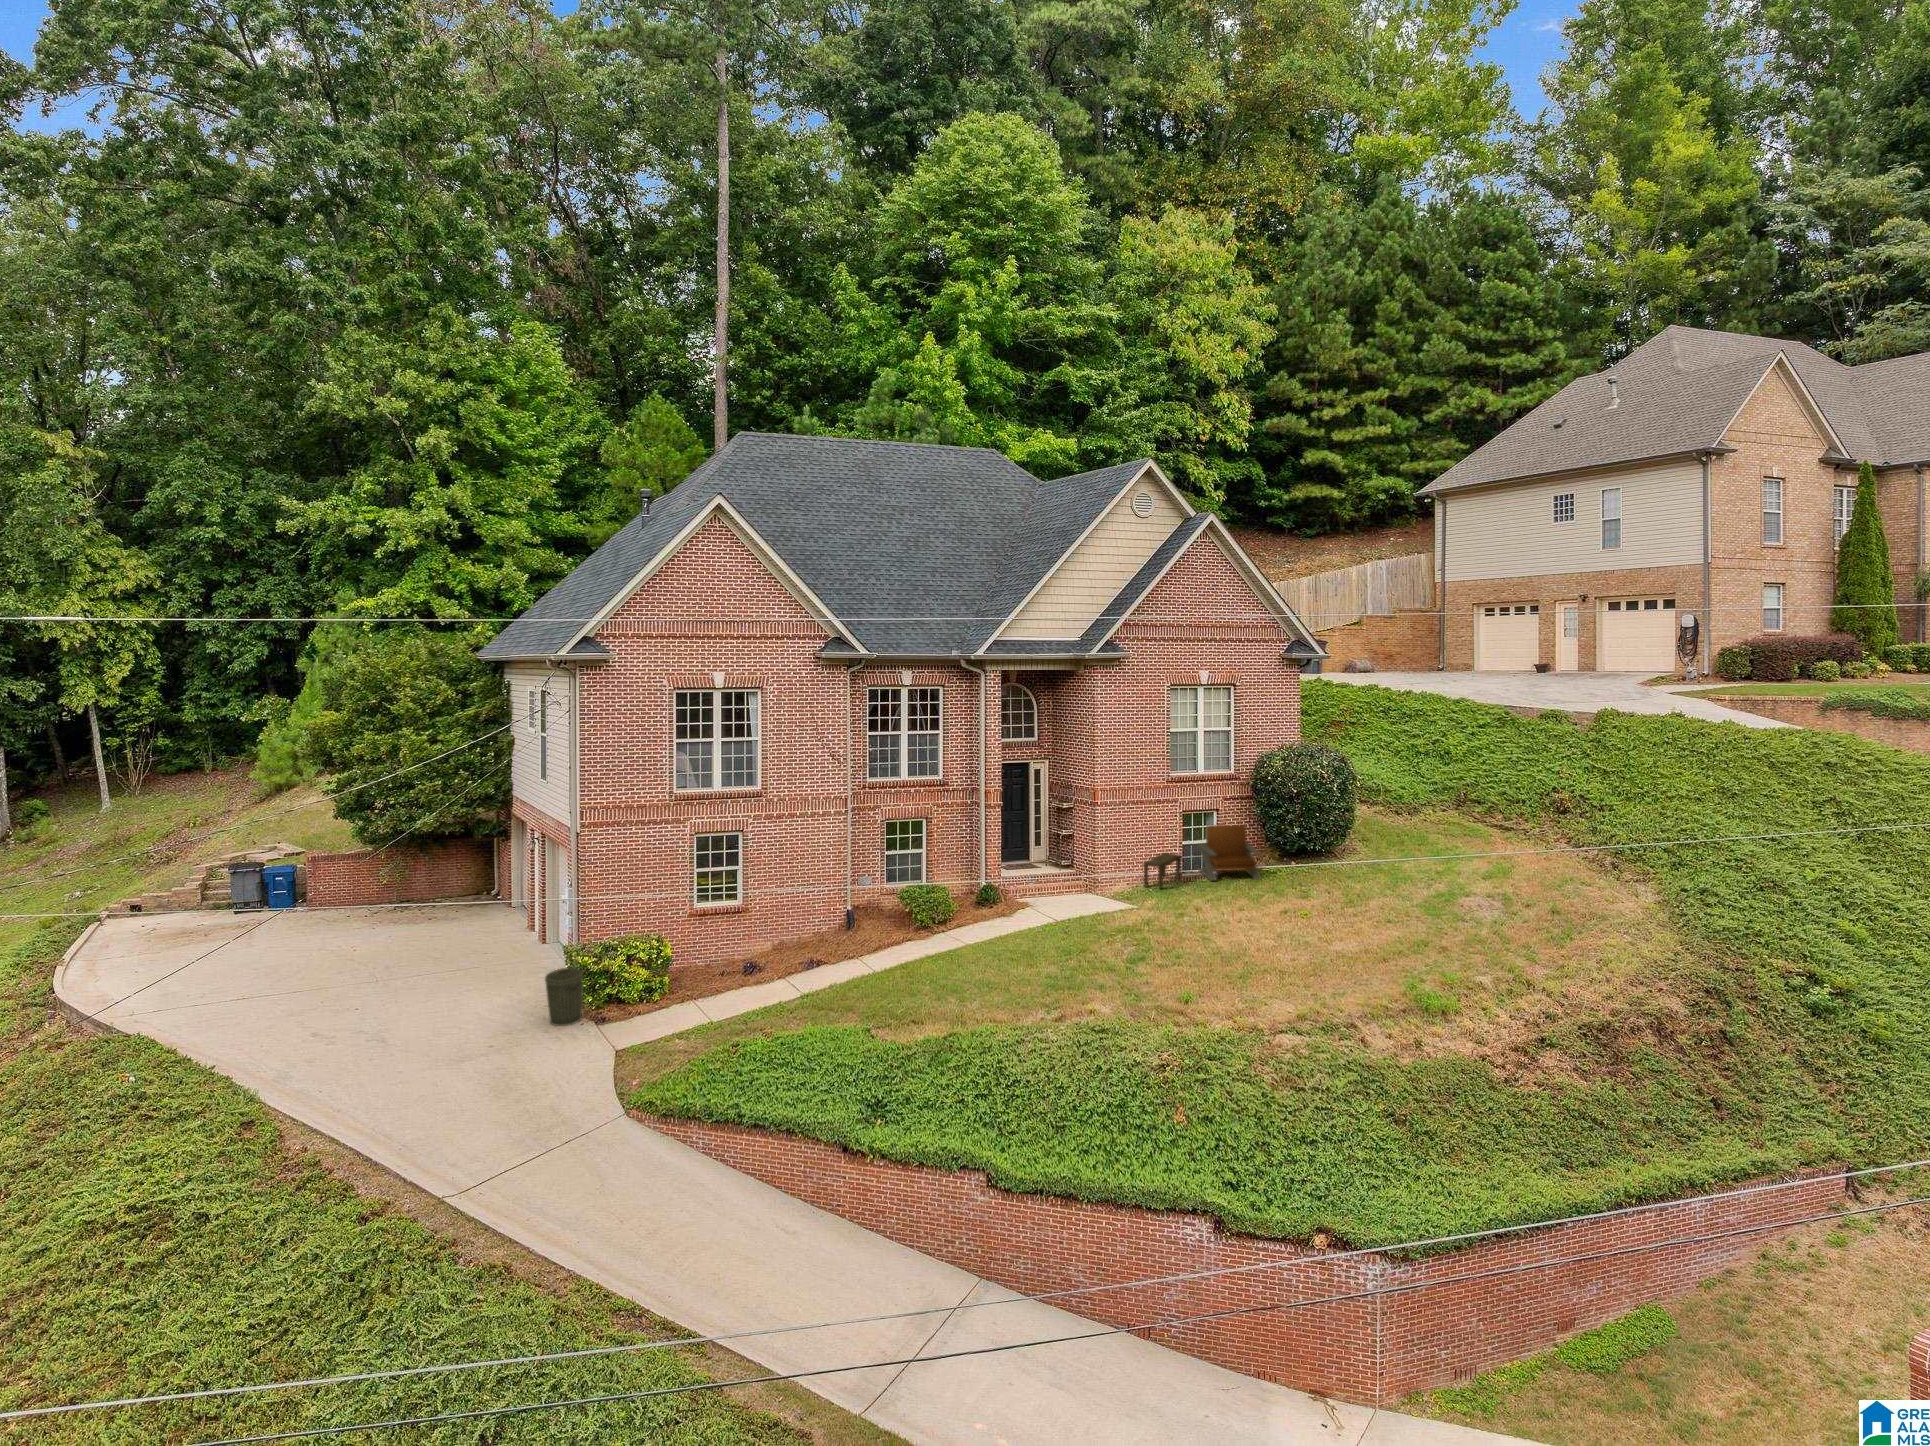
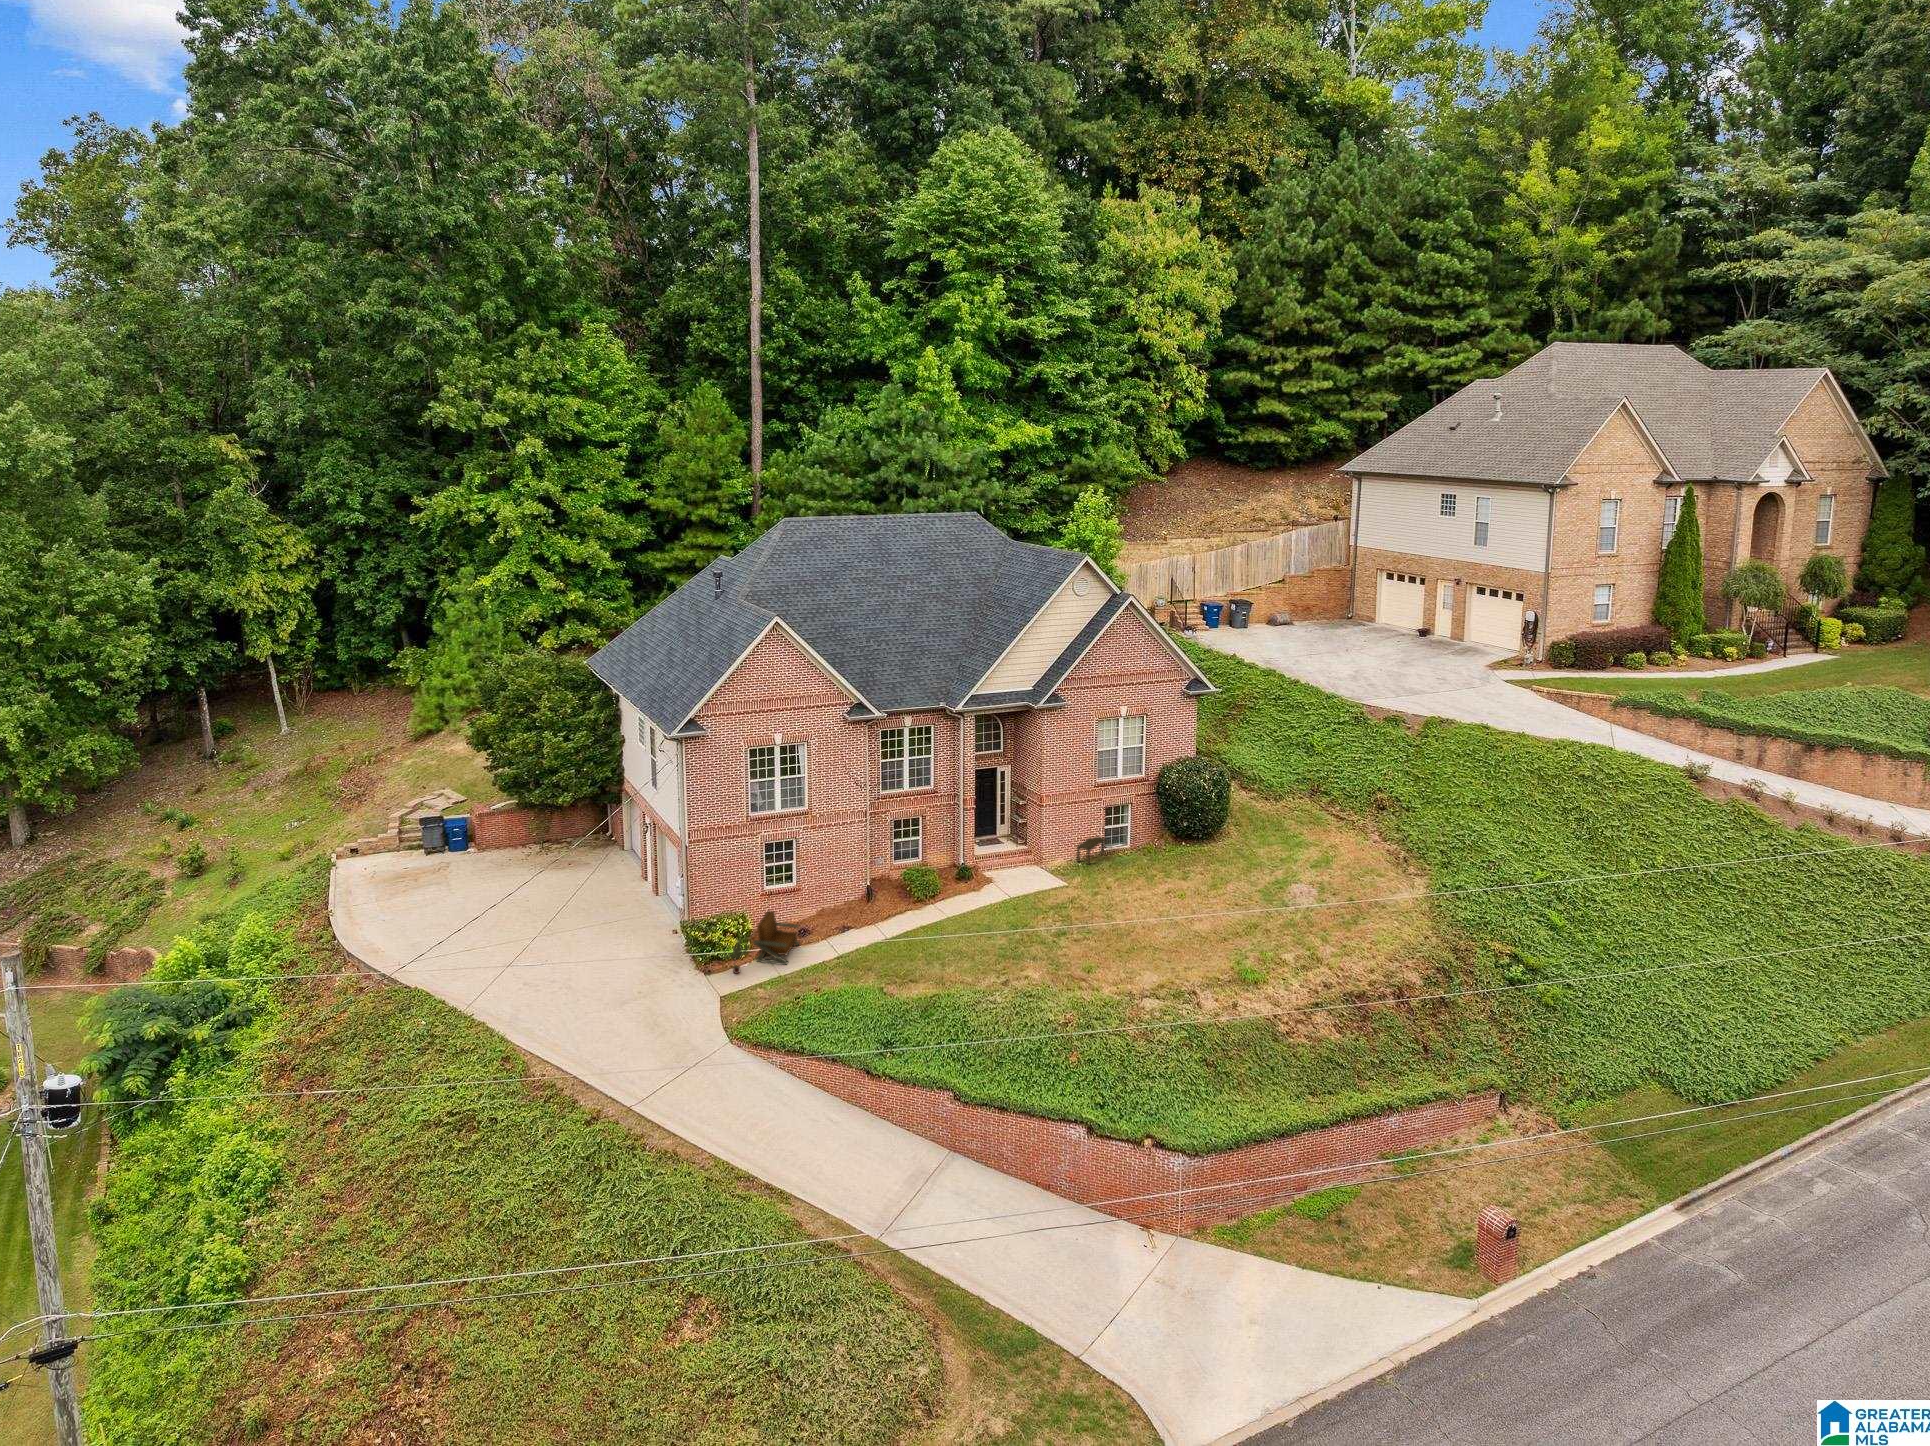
lounge chair: present [1199,825,1261,881] -> present [754,911,799,965]
potted tree: none [609,963,657,1021] -> present [721,940,749,974]
trash can: present [545,968,583,1026] -> none [679,940,703,977]

